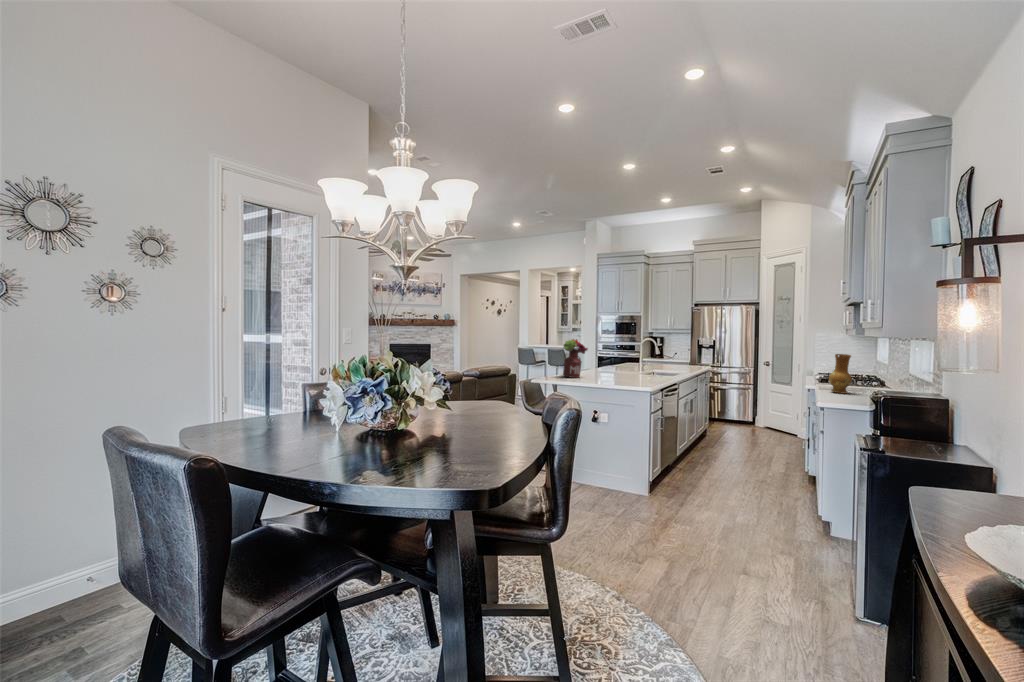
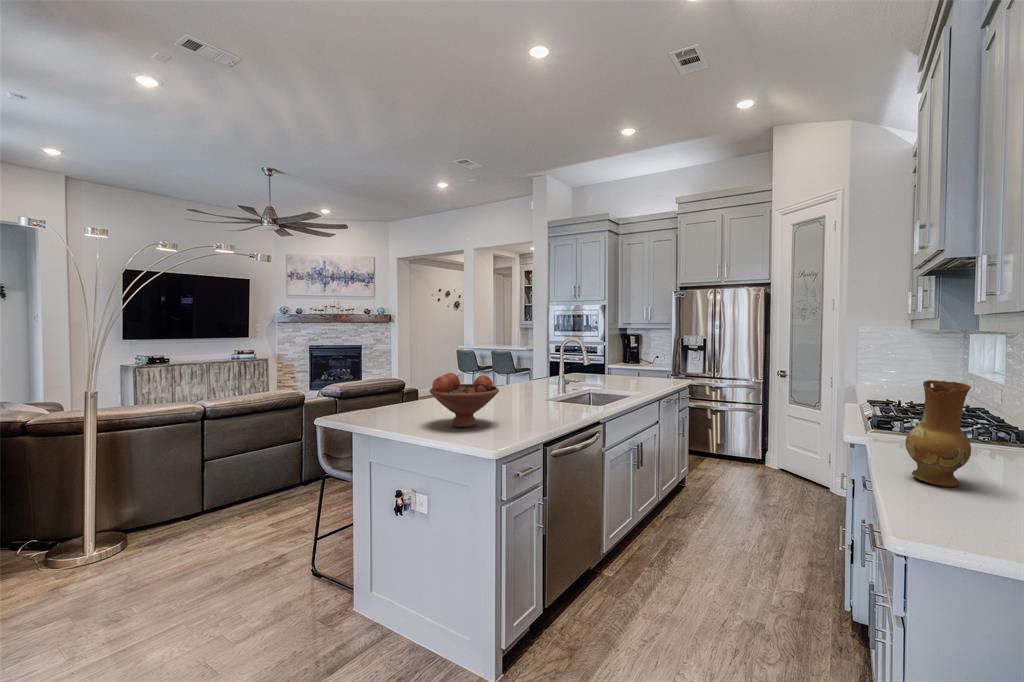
flower arrangement: present [563,339,588,378] -> none [362,342,415,418]
fruit bowl: none [604,354,640,381] -> present [430,373,499,428]

